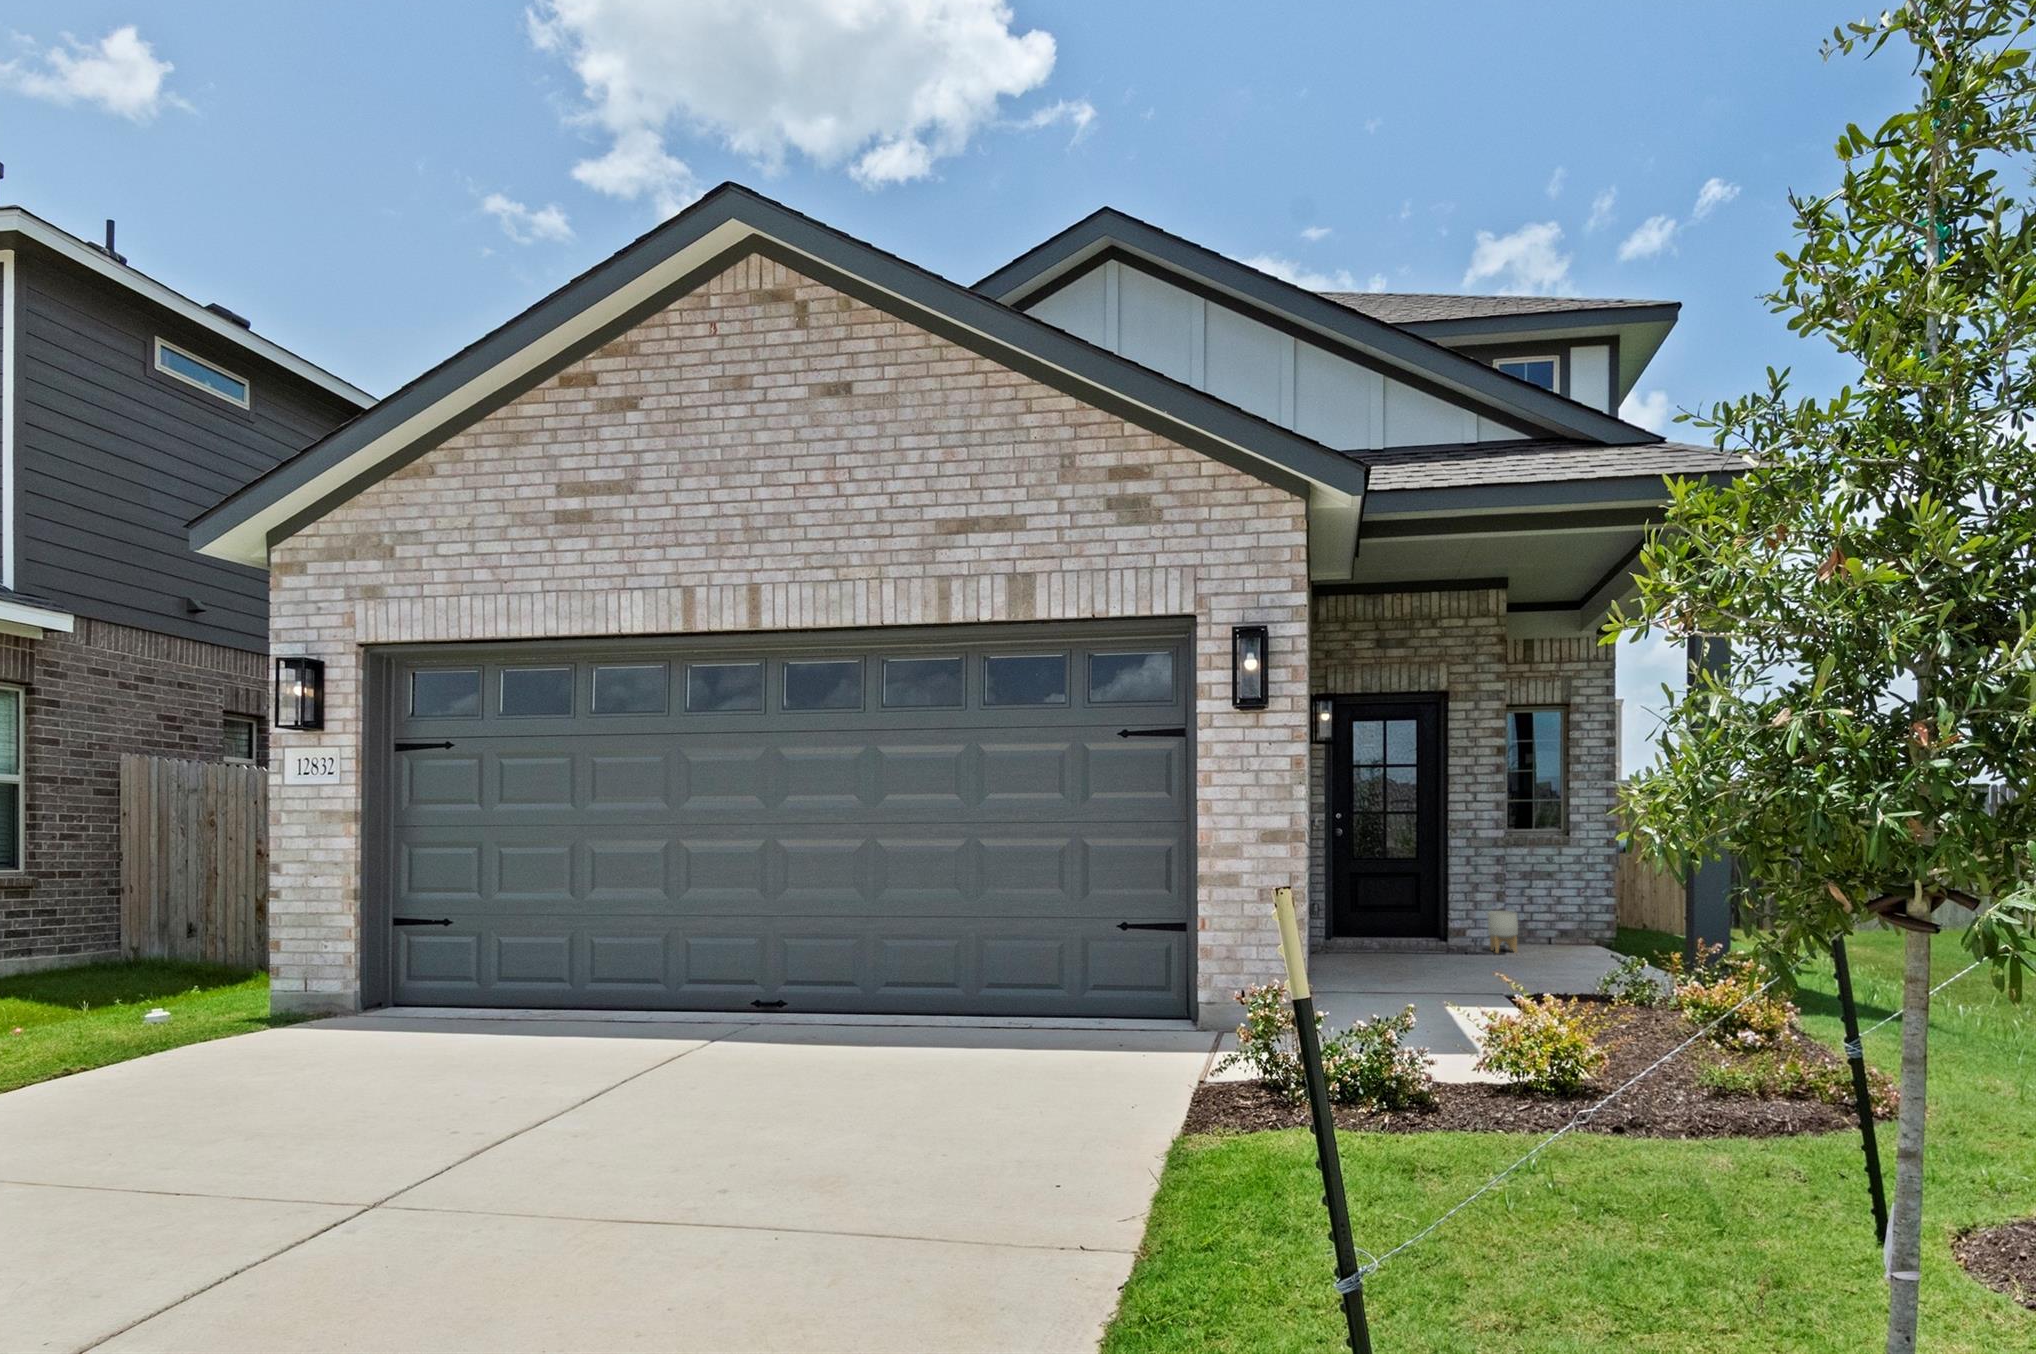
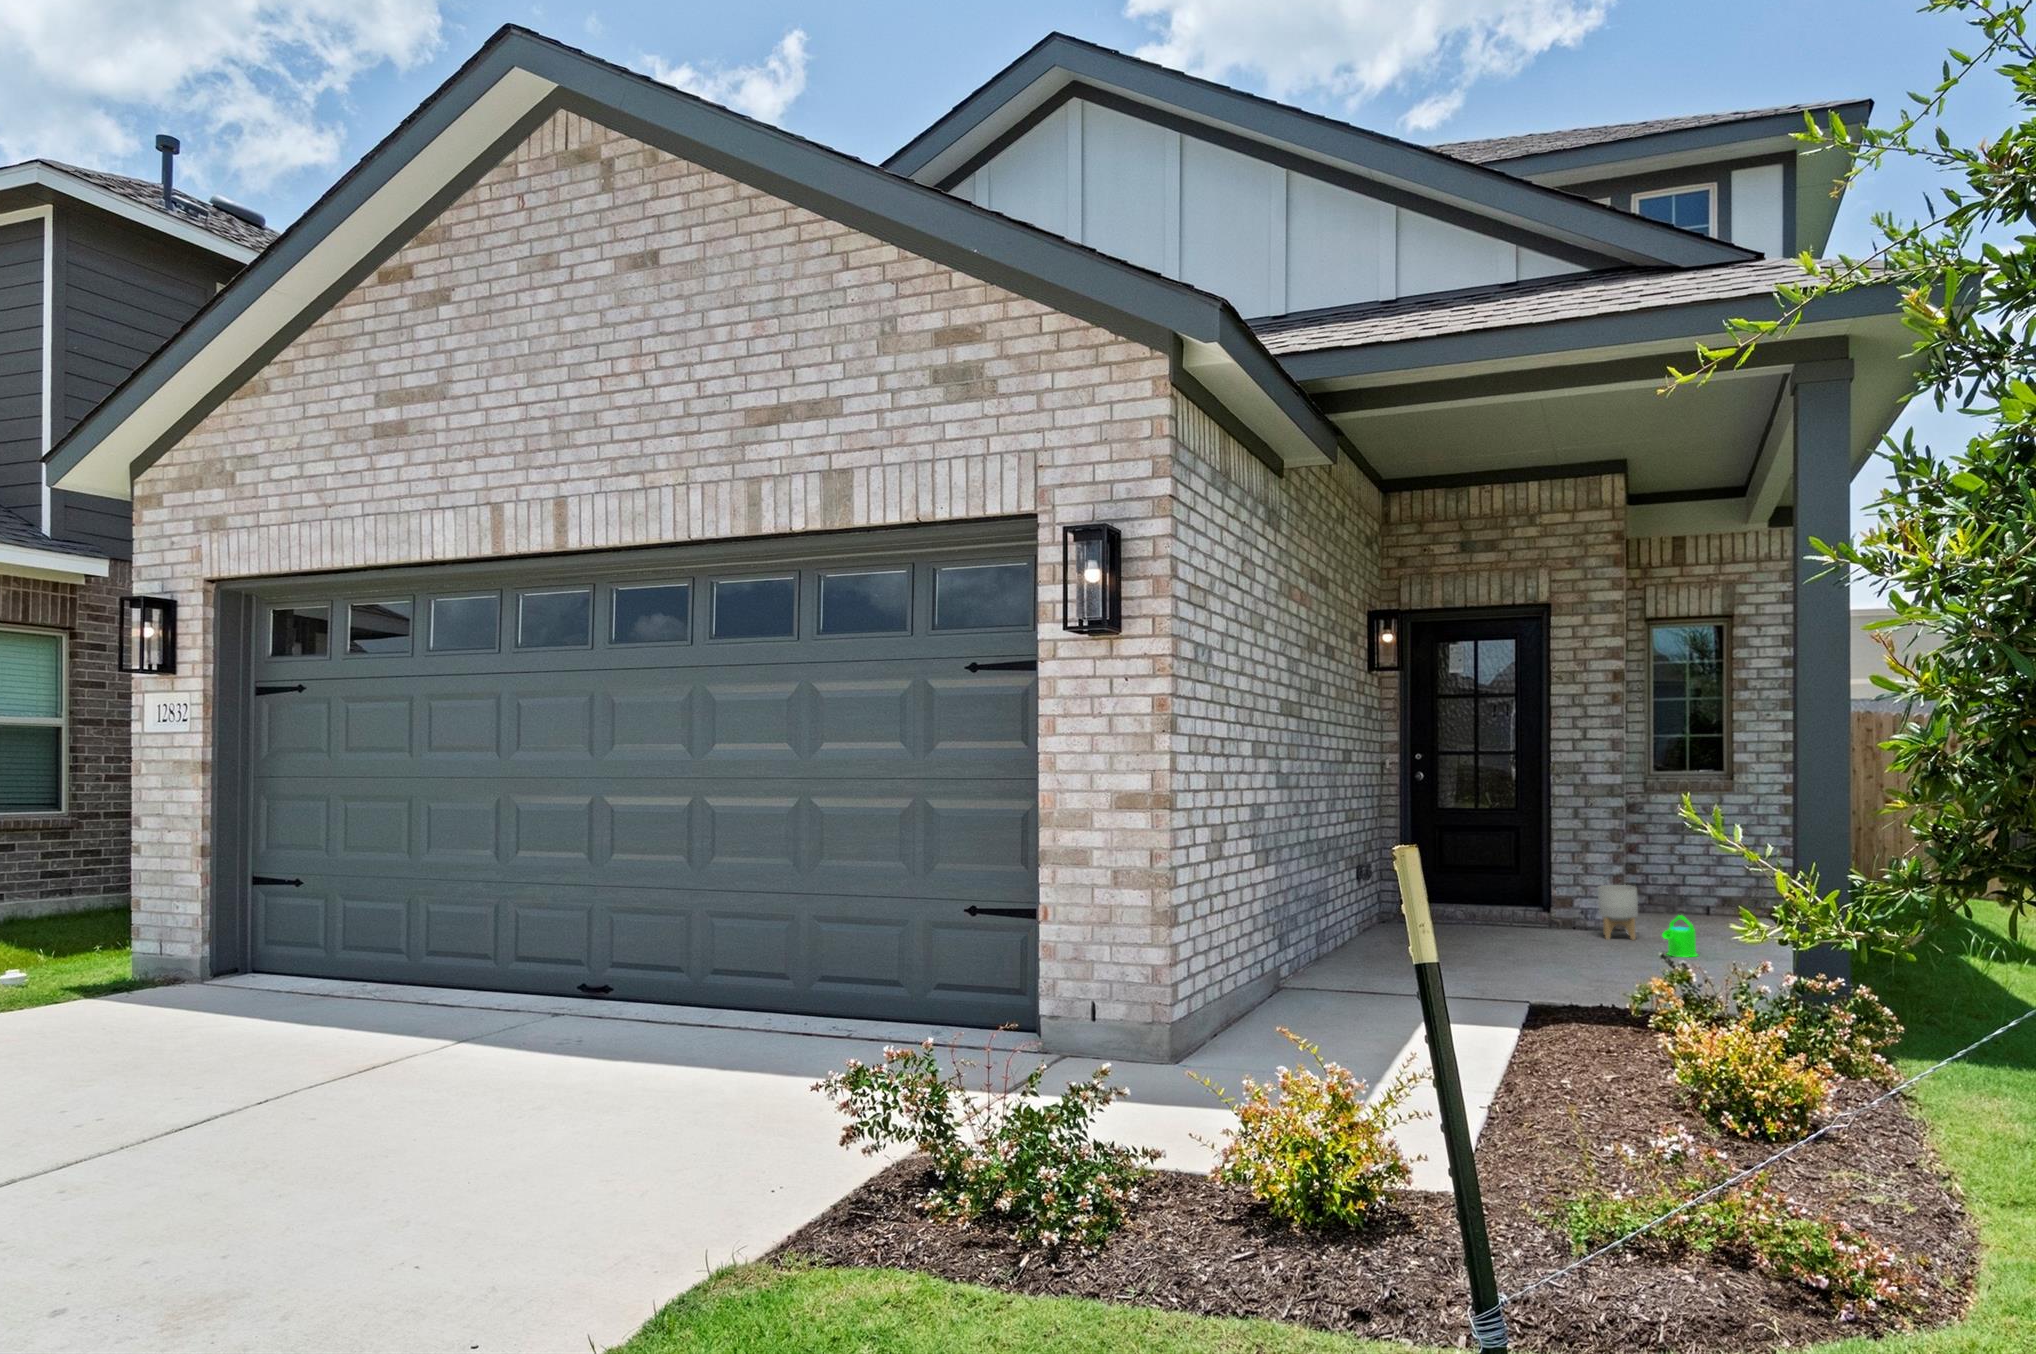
watering can: none [1552,931,1576,963] -> present [1662,915,1698,957]

